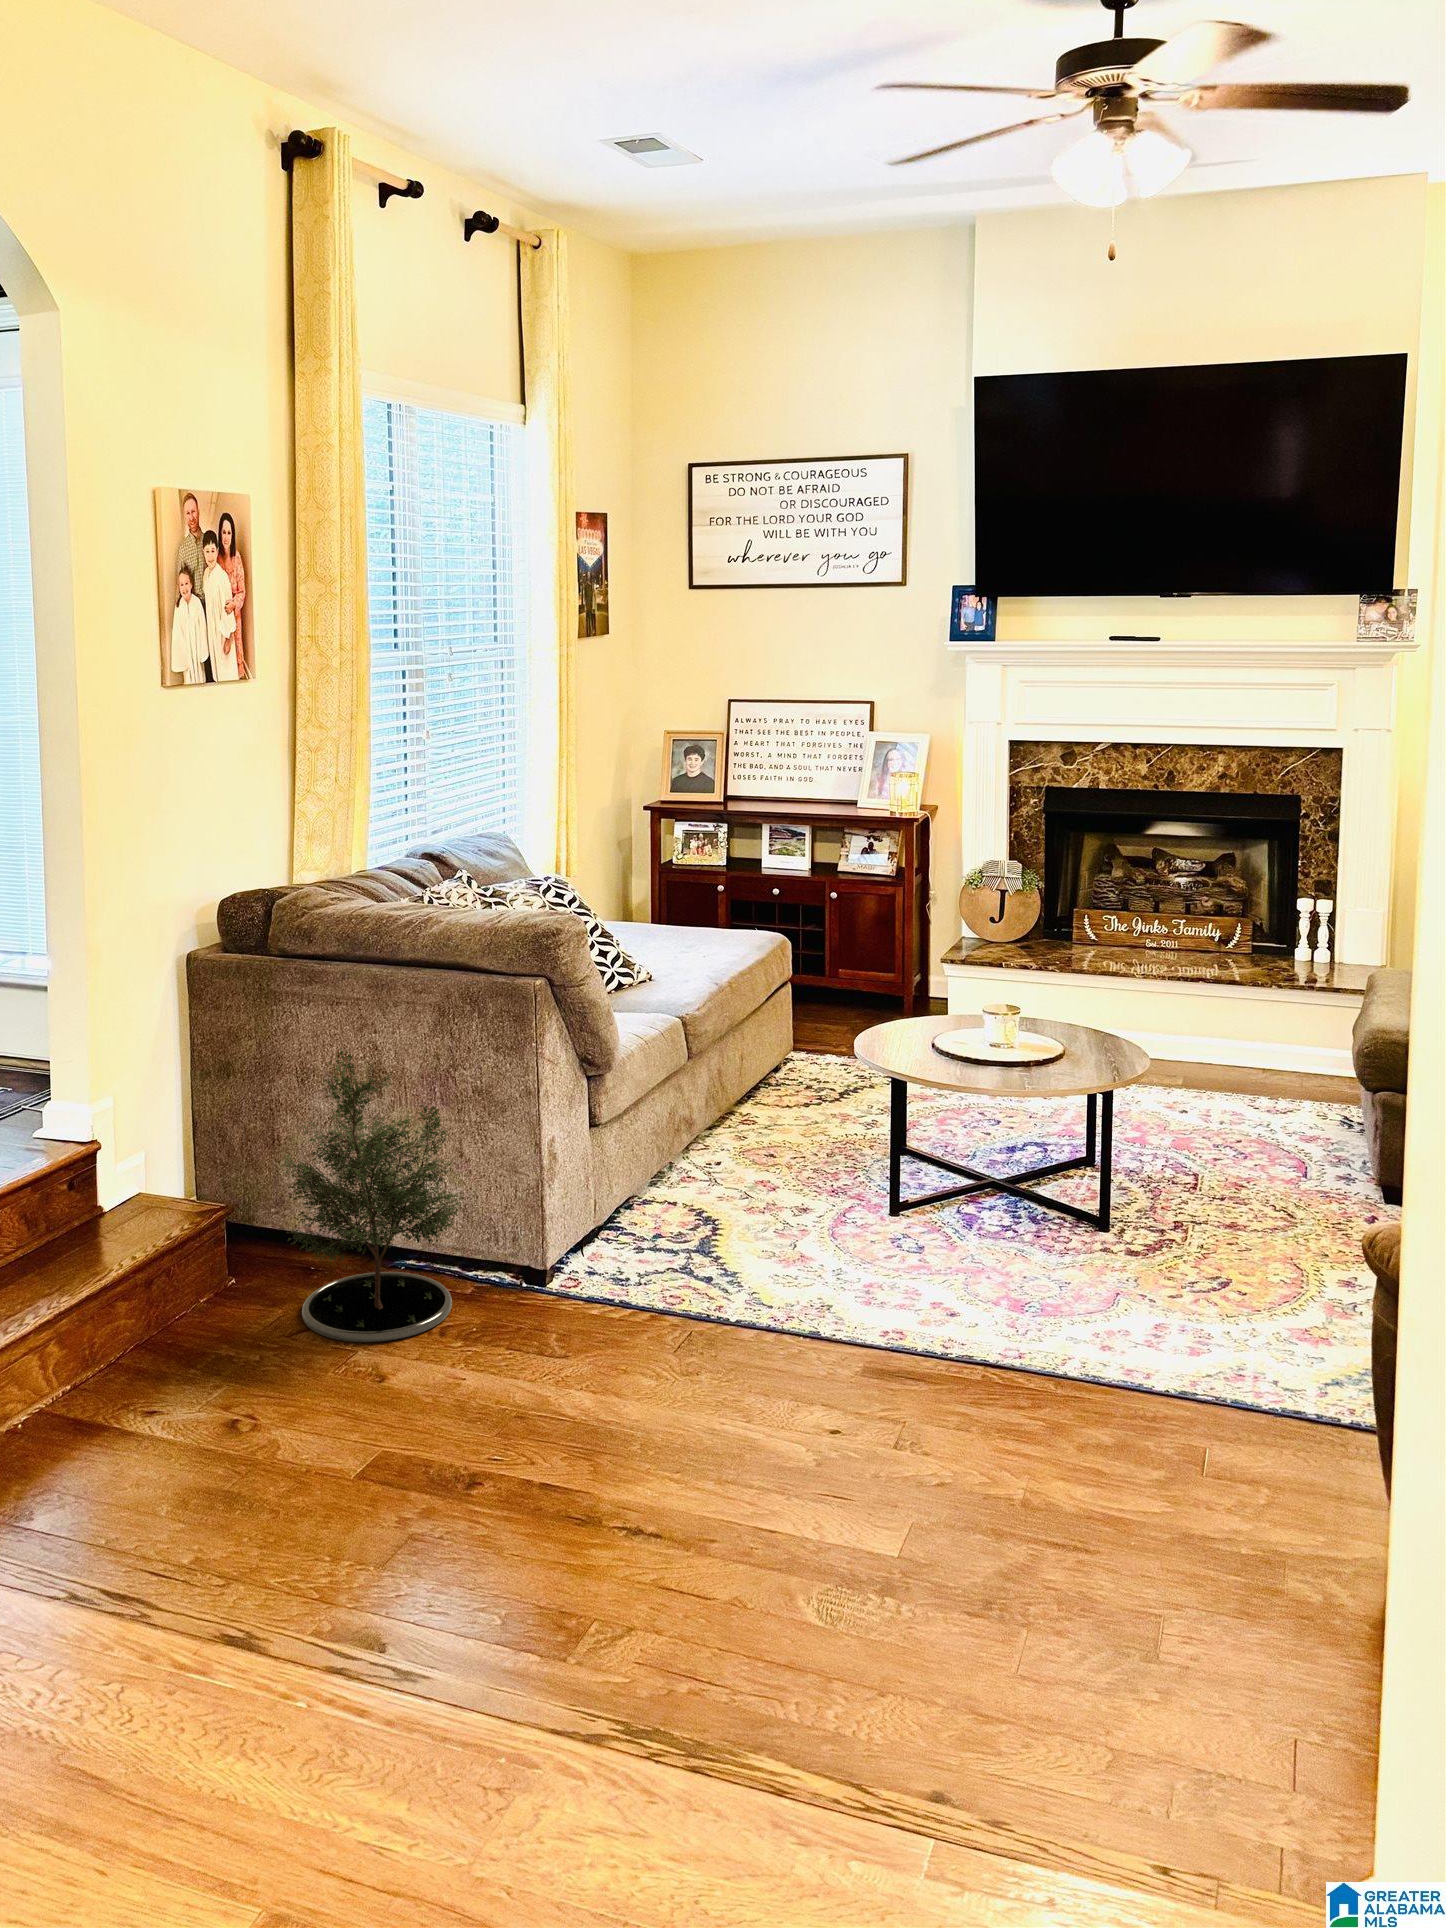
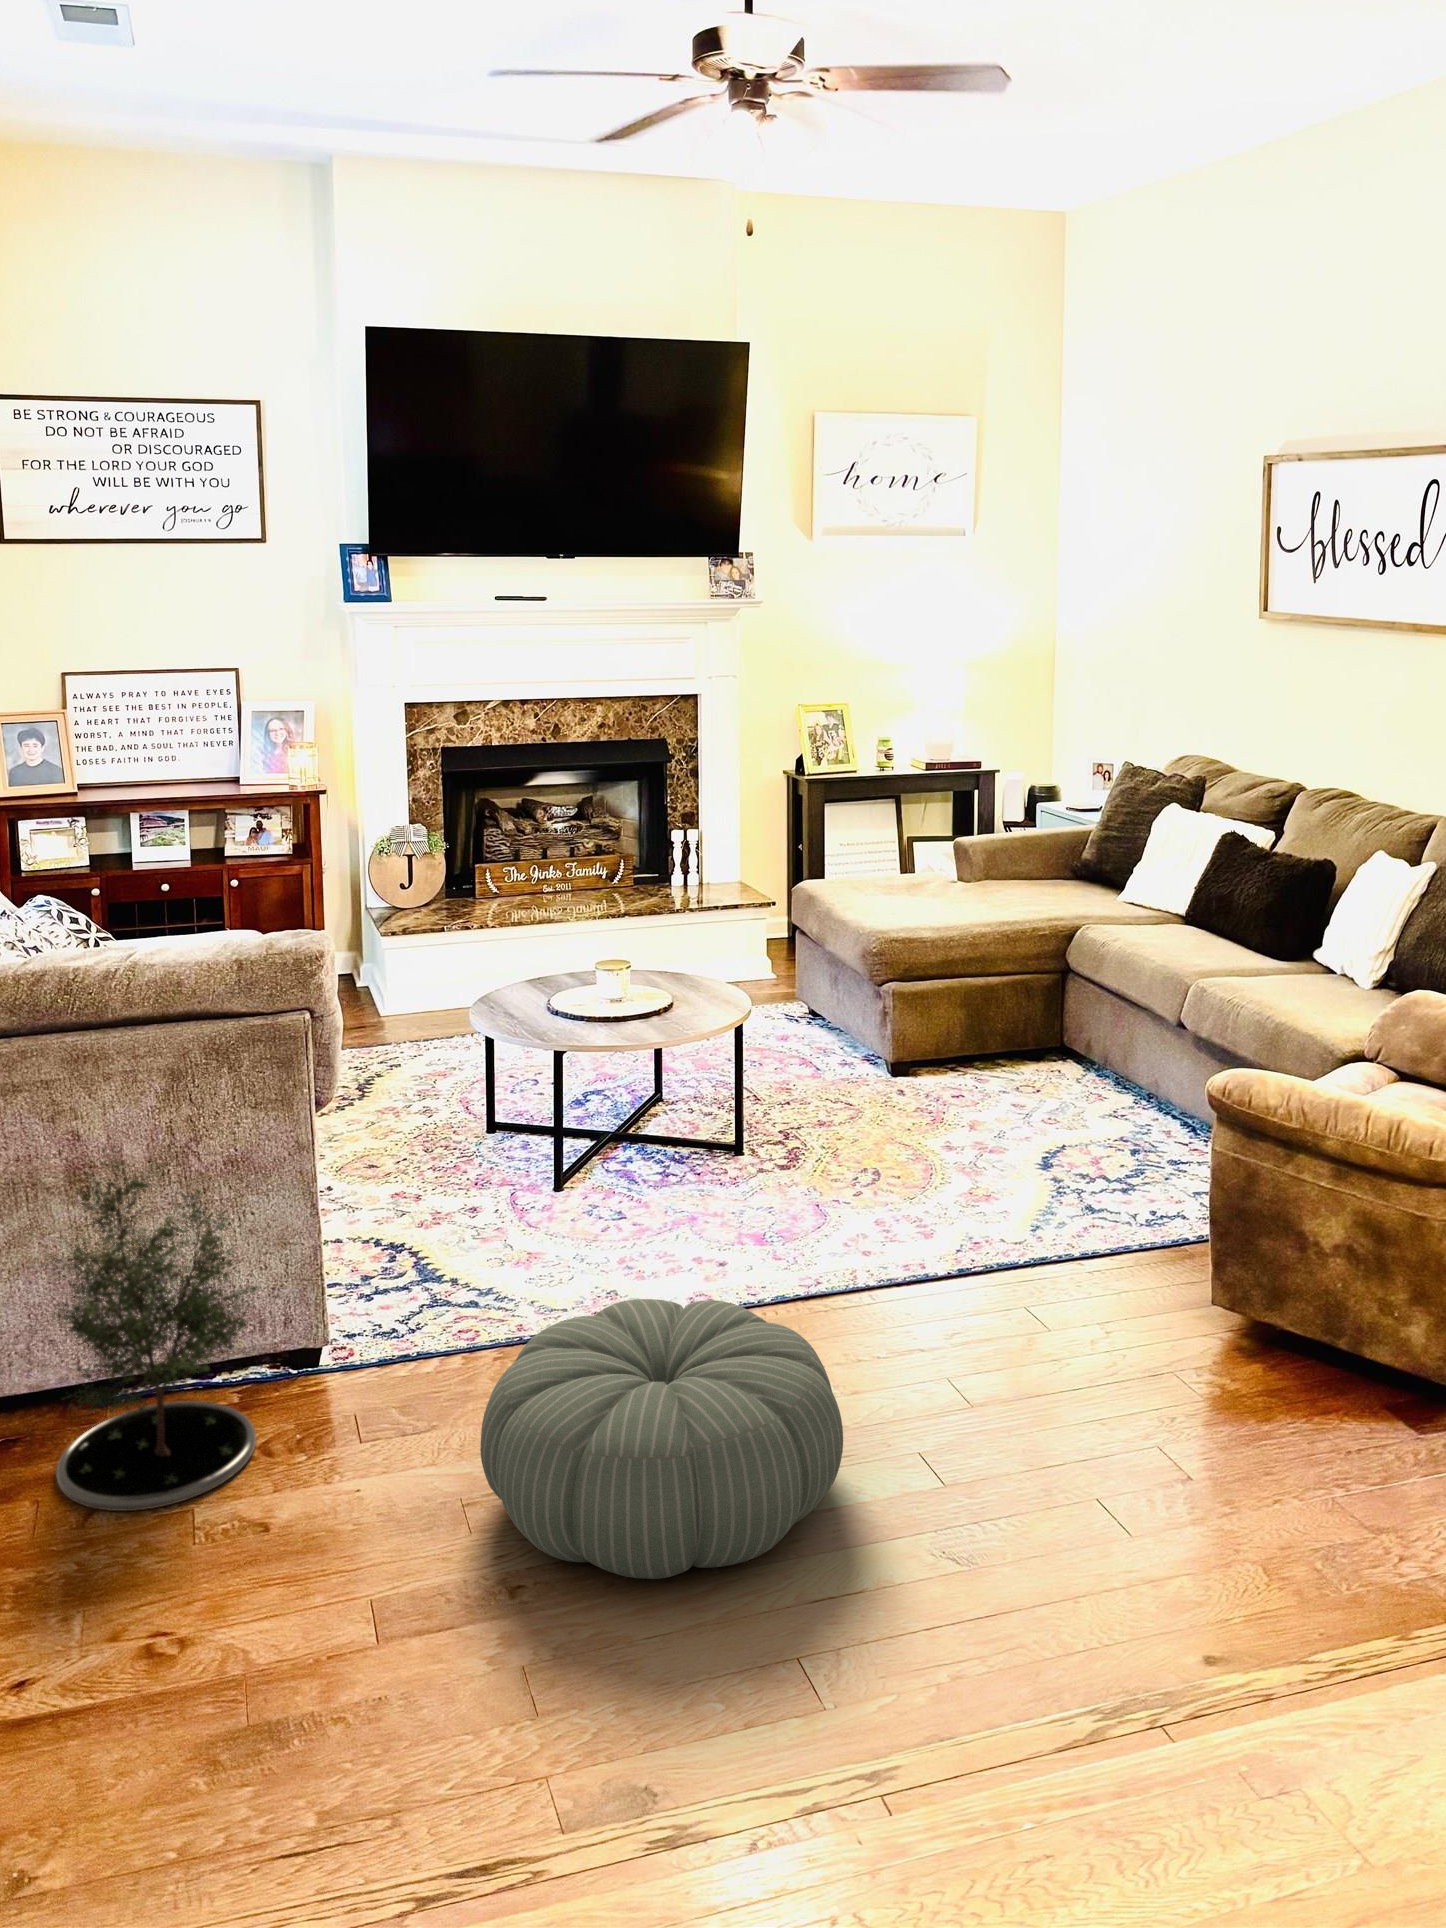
pouf: none [473,1292,813,1549] -> present [480,1299,843,1579]

